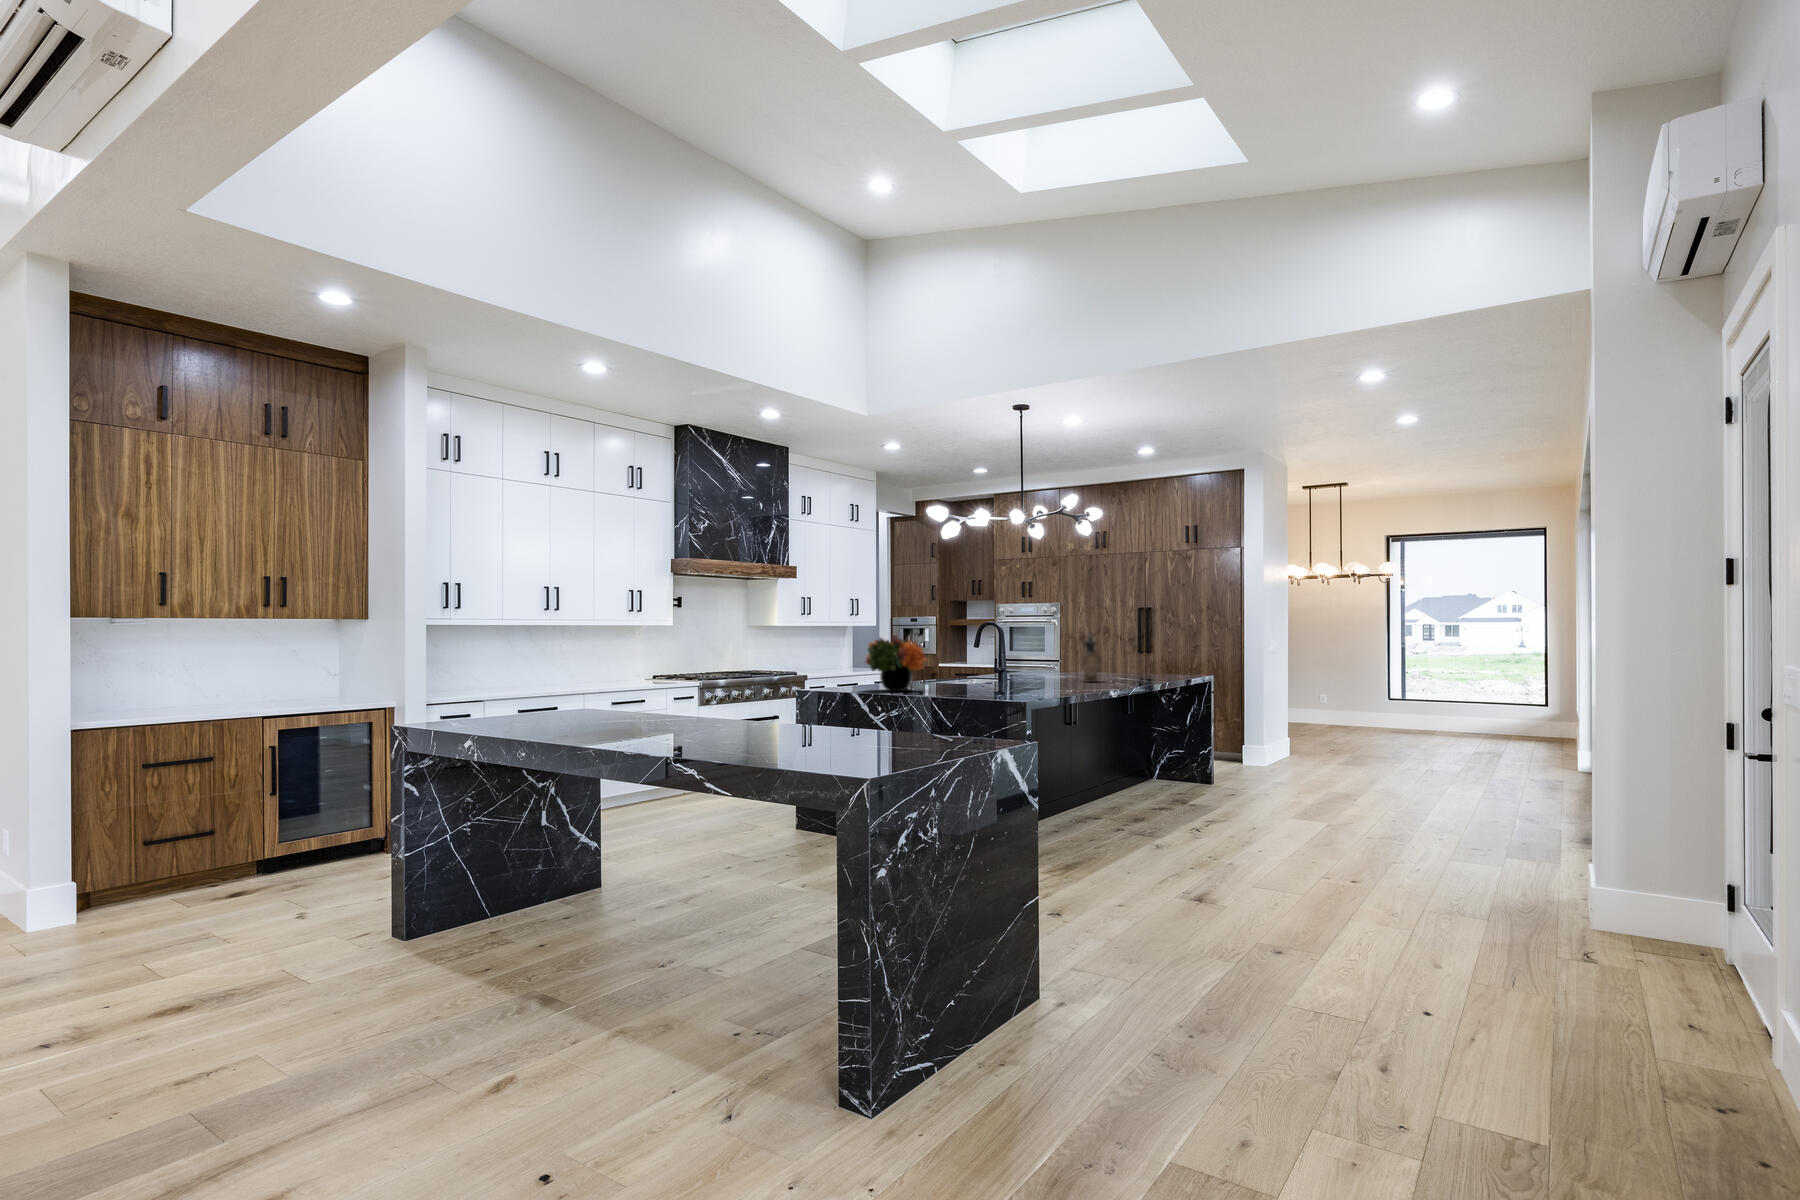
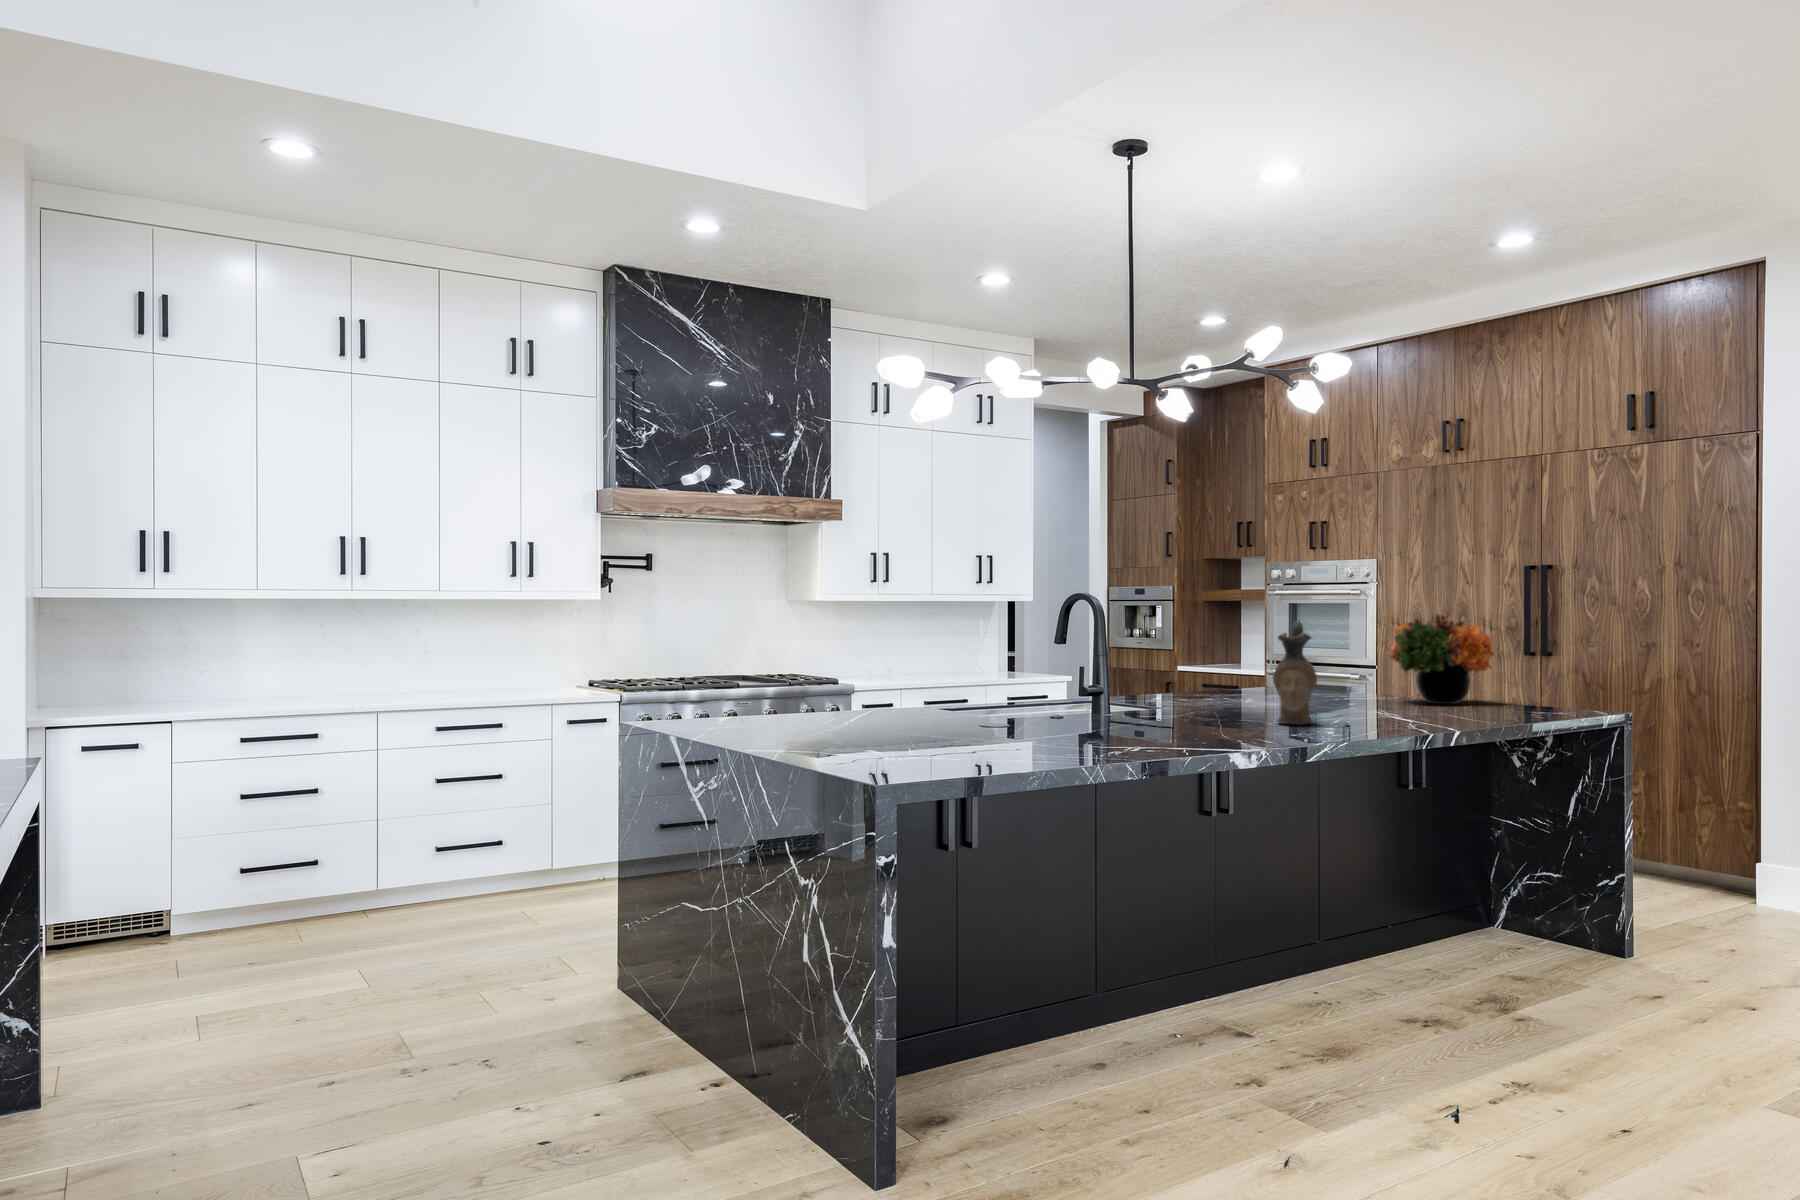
flower arrangement: present [866,635,926,691] -> present [1390,614,1496,704]

